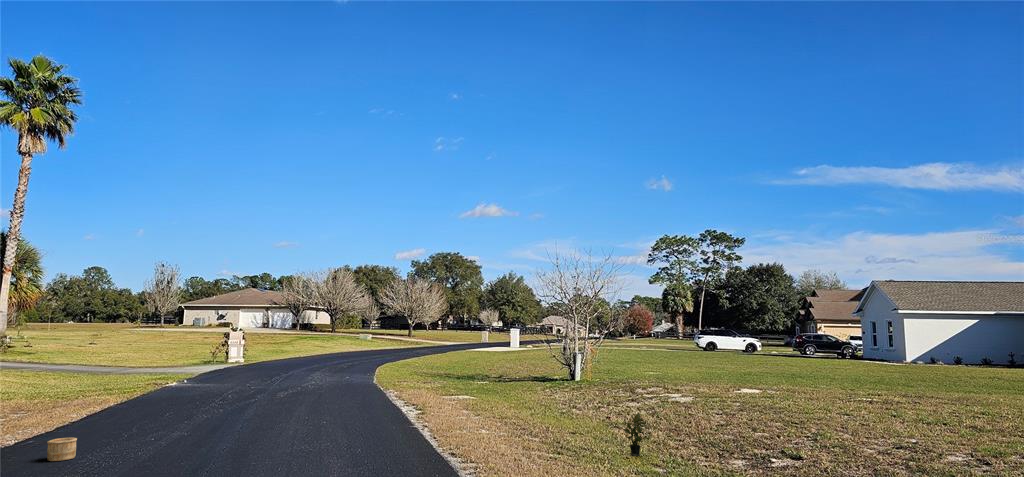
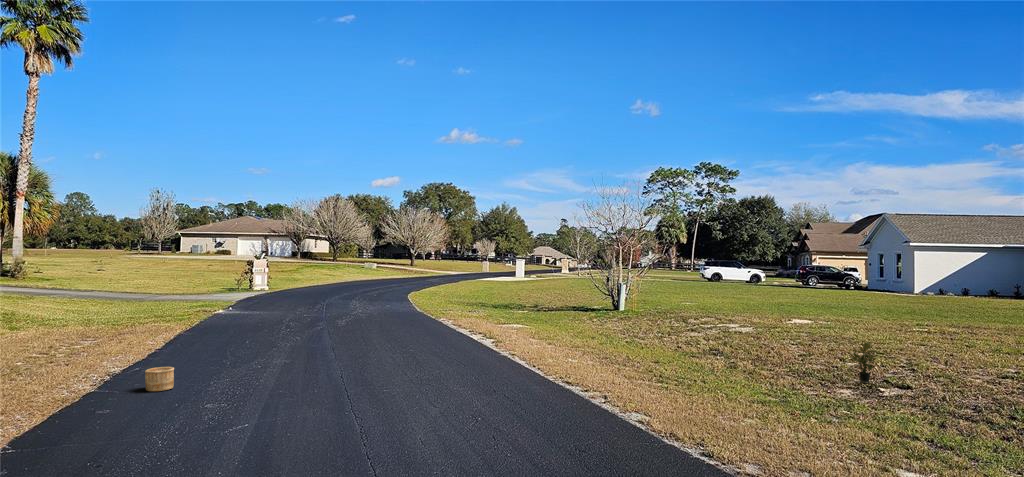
potted plant: present [624,413,645,456] -> present [851,342,876,383]

